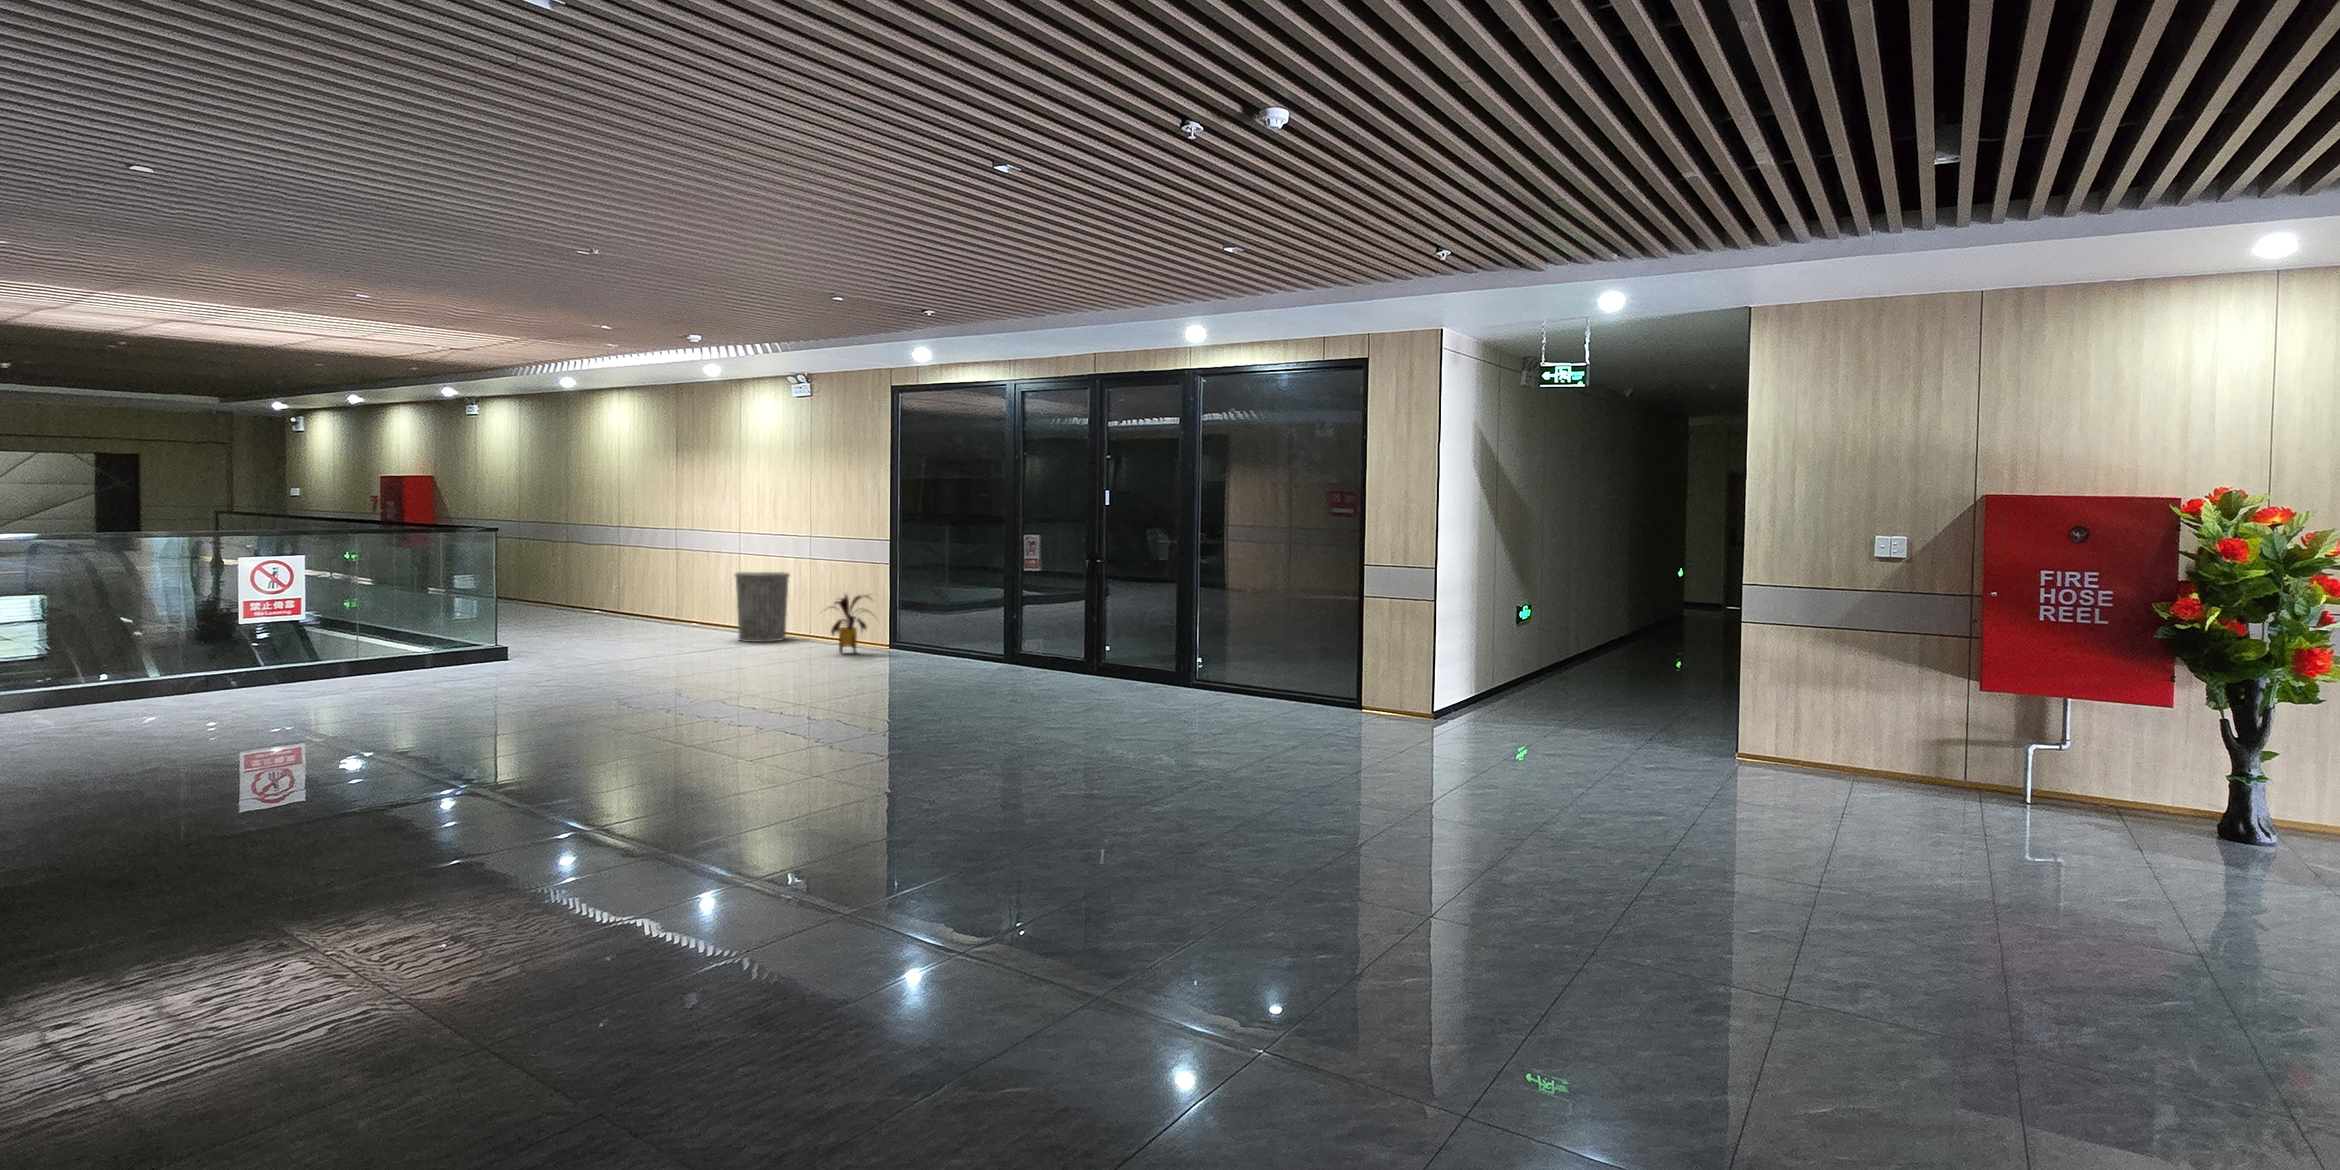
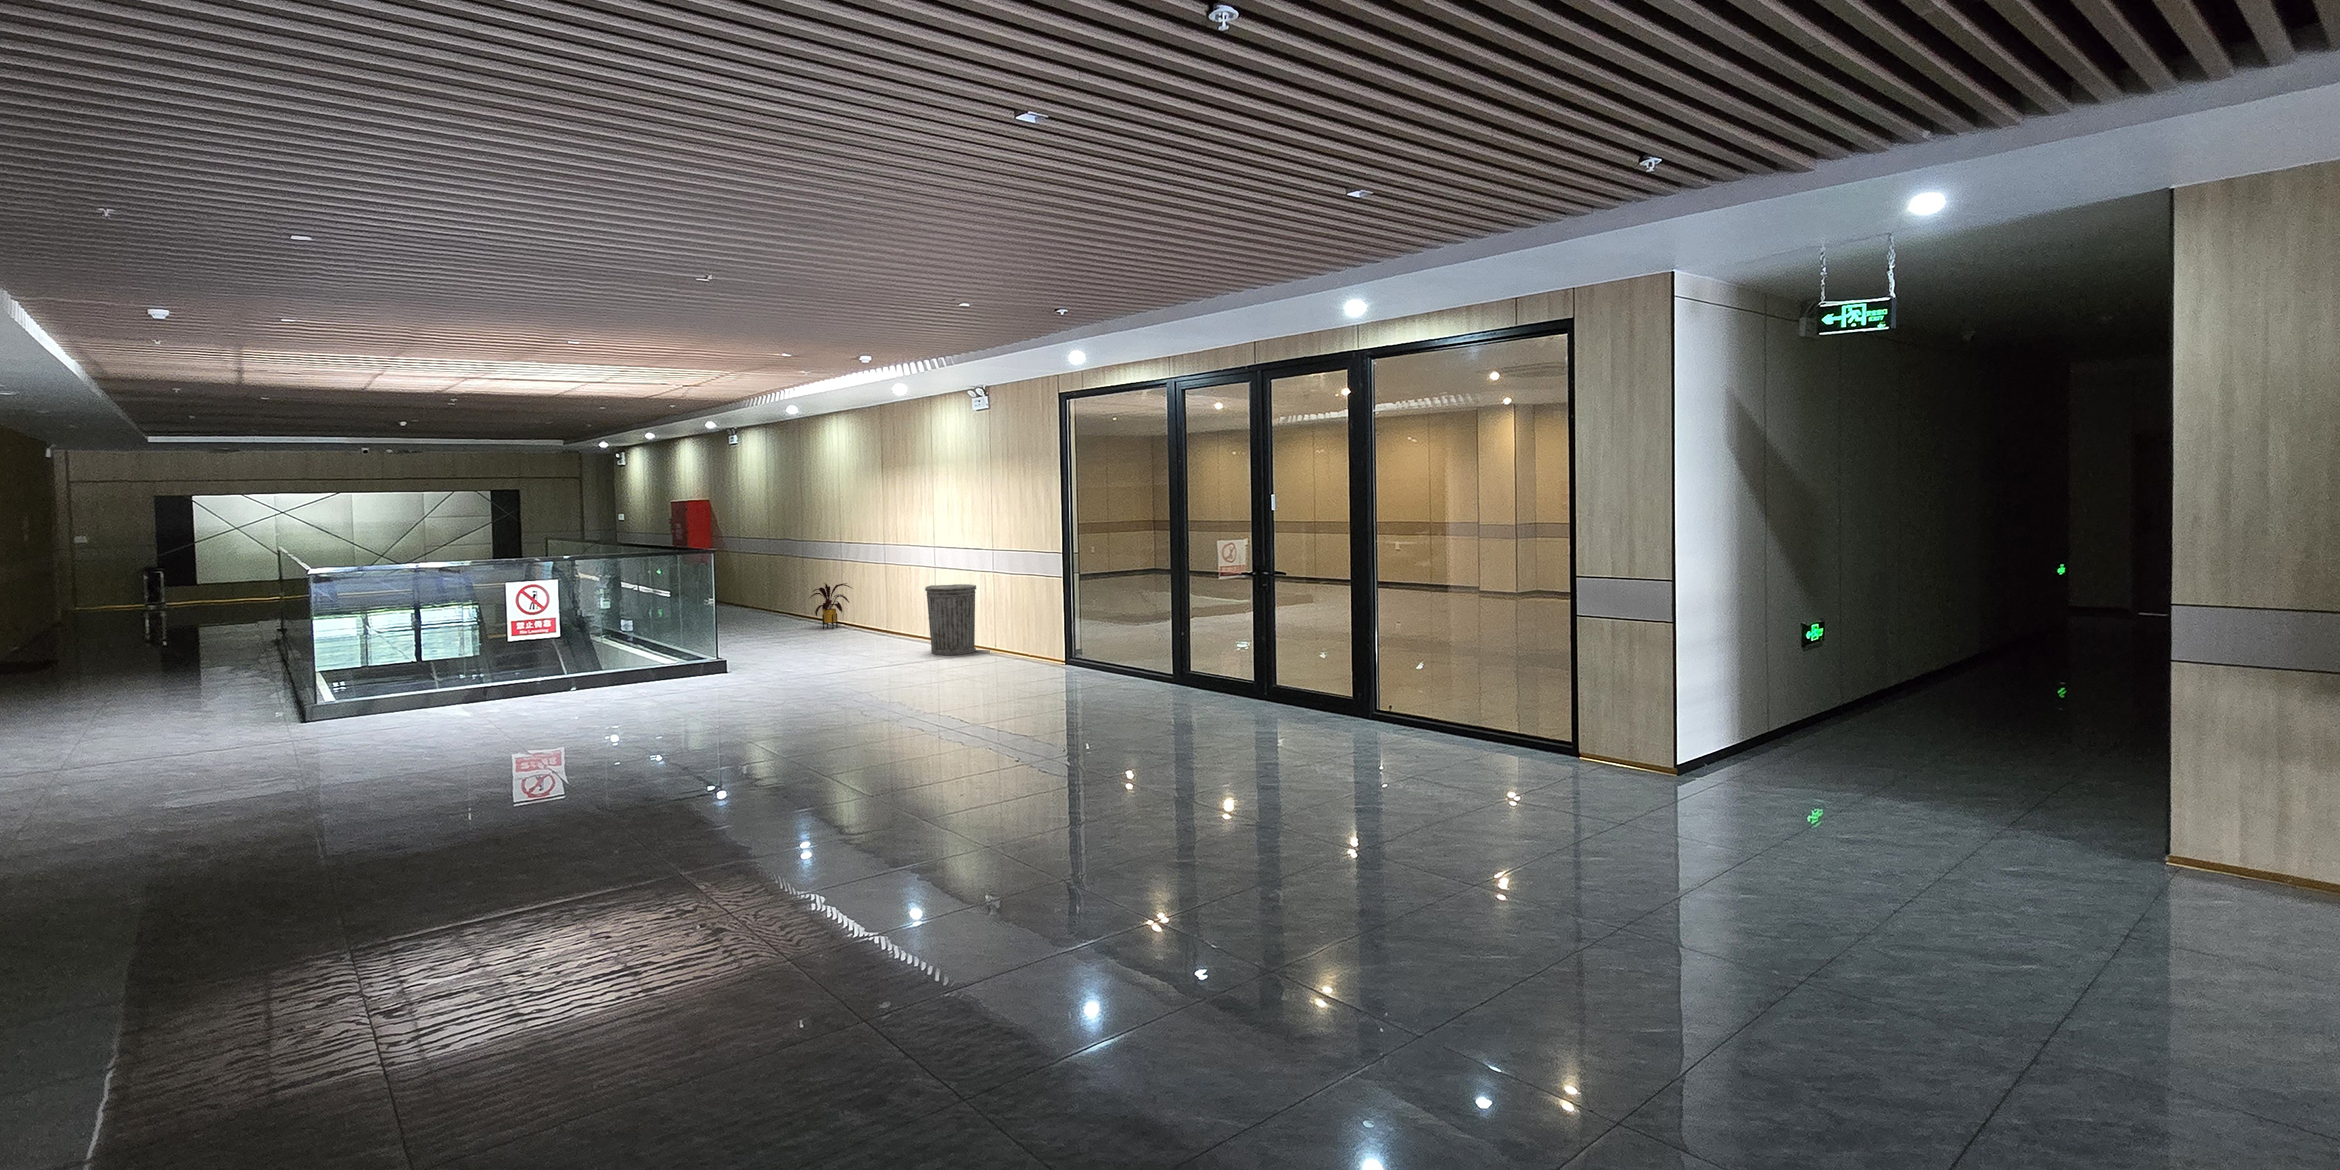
house plant: present [824,595,871,653] -> present [810,583,851,629]

